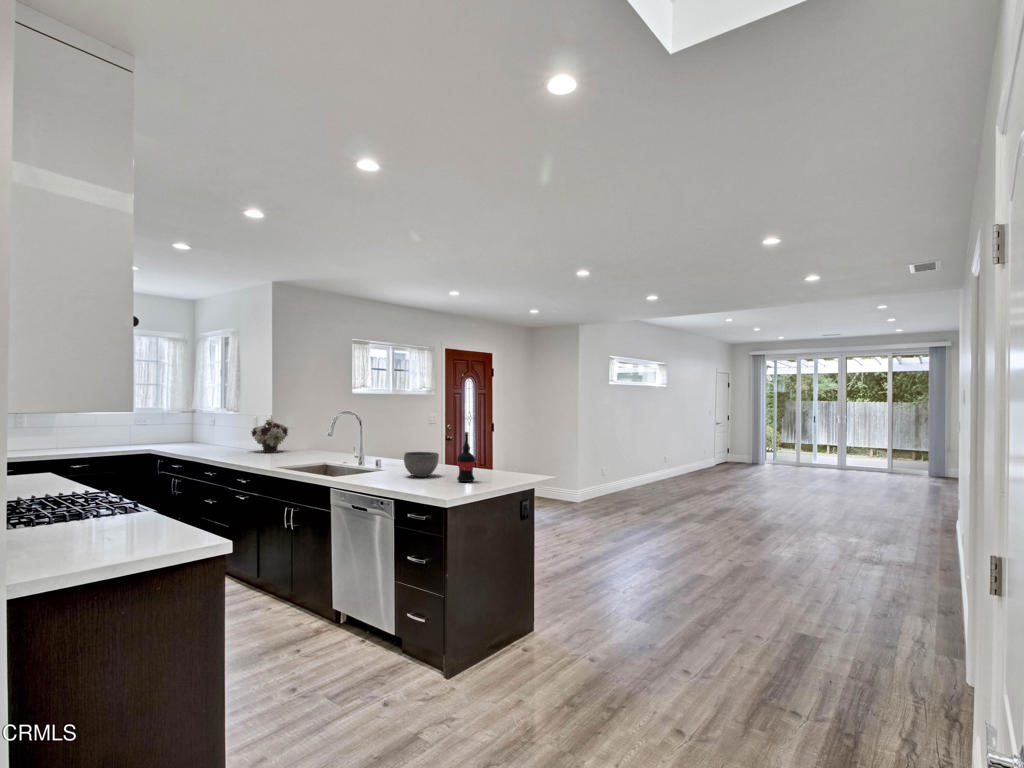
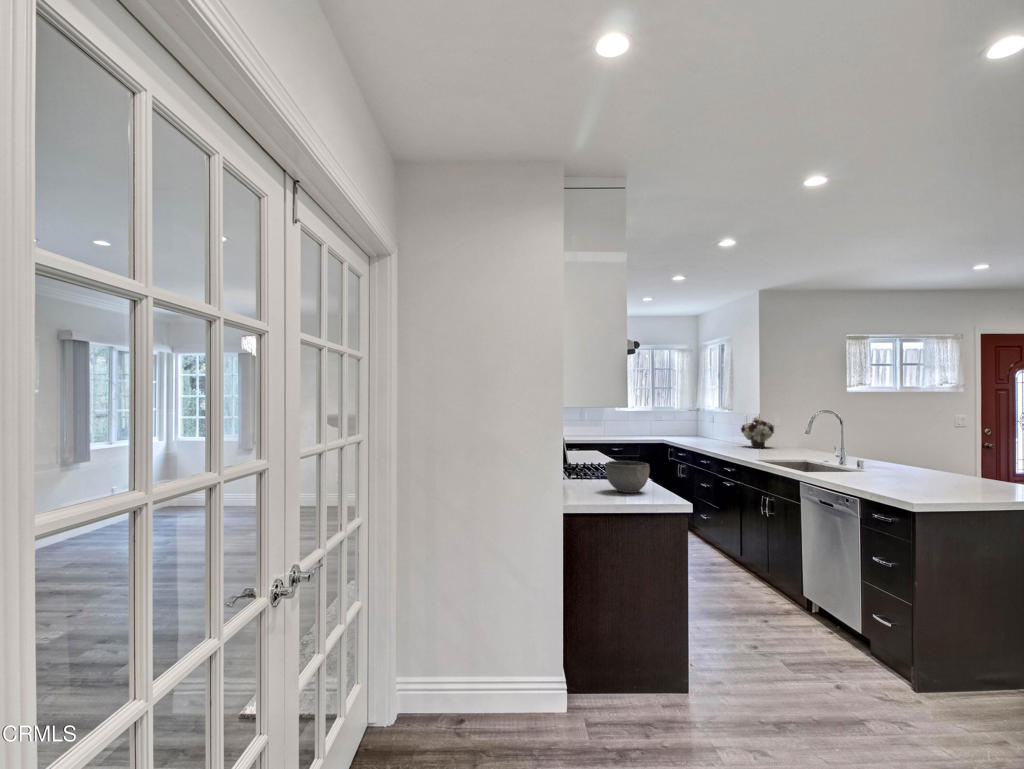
wine bottle: present [457,432,475,482] -> none [944,434,970,491]
bowl: present [404,452,439,477] -> present [605,461,650,493]

